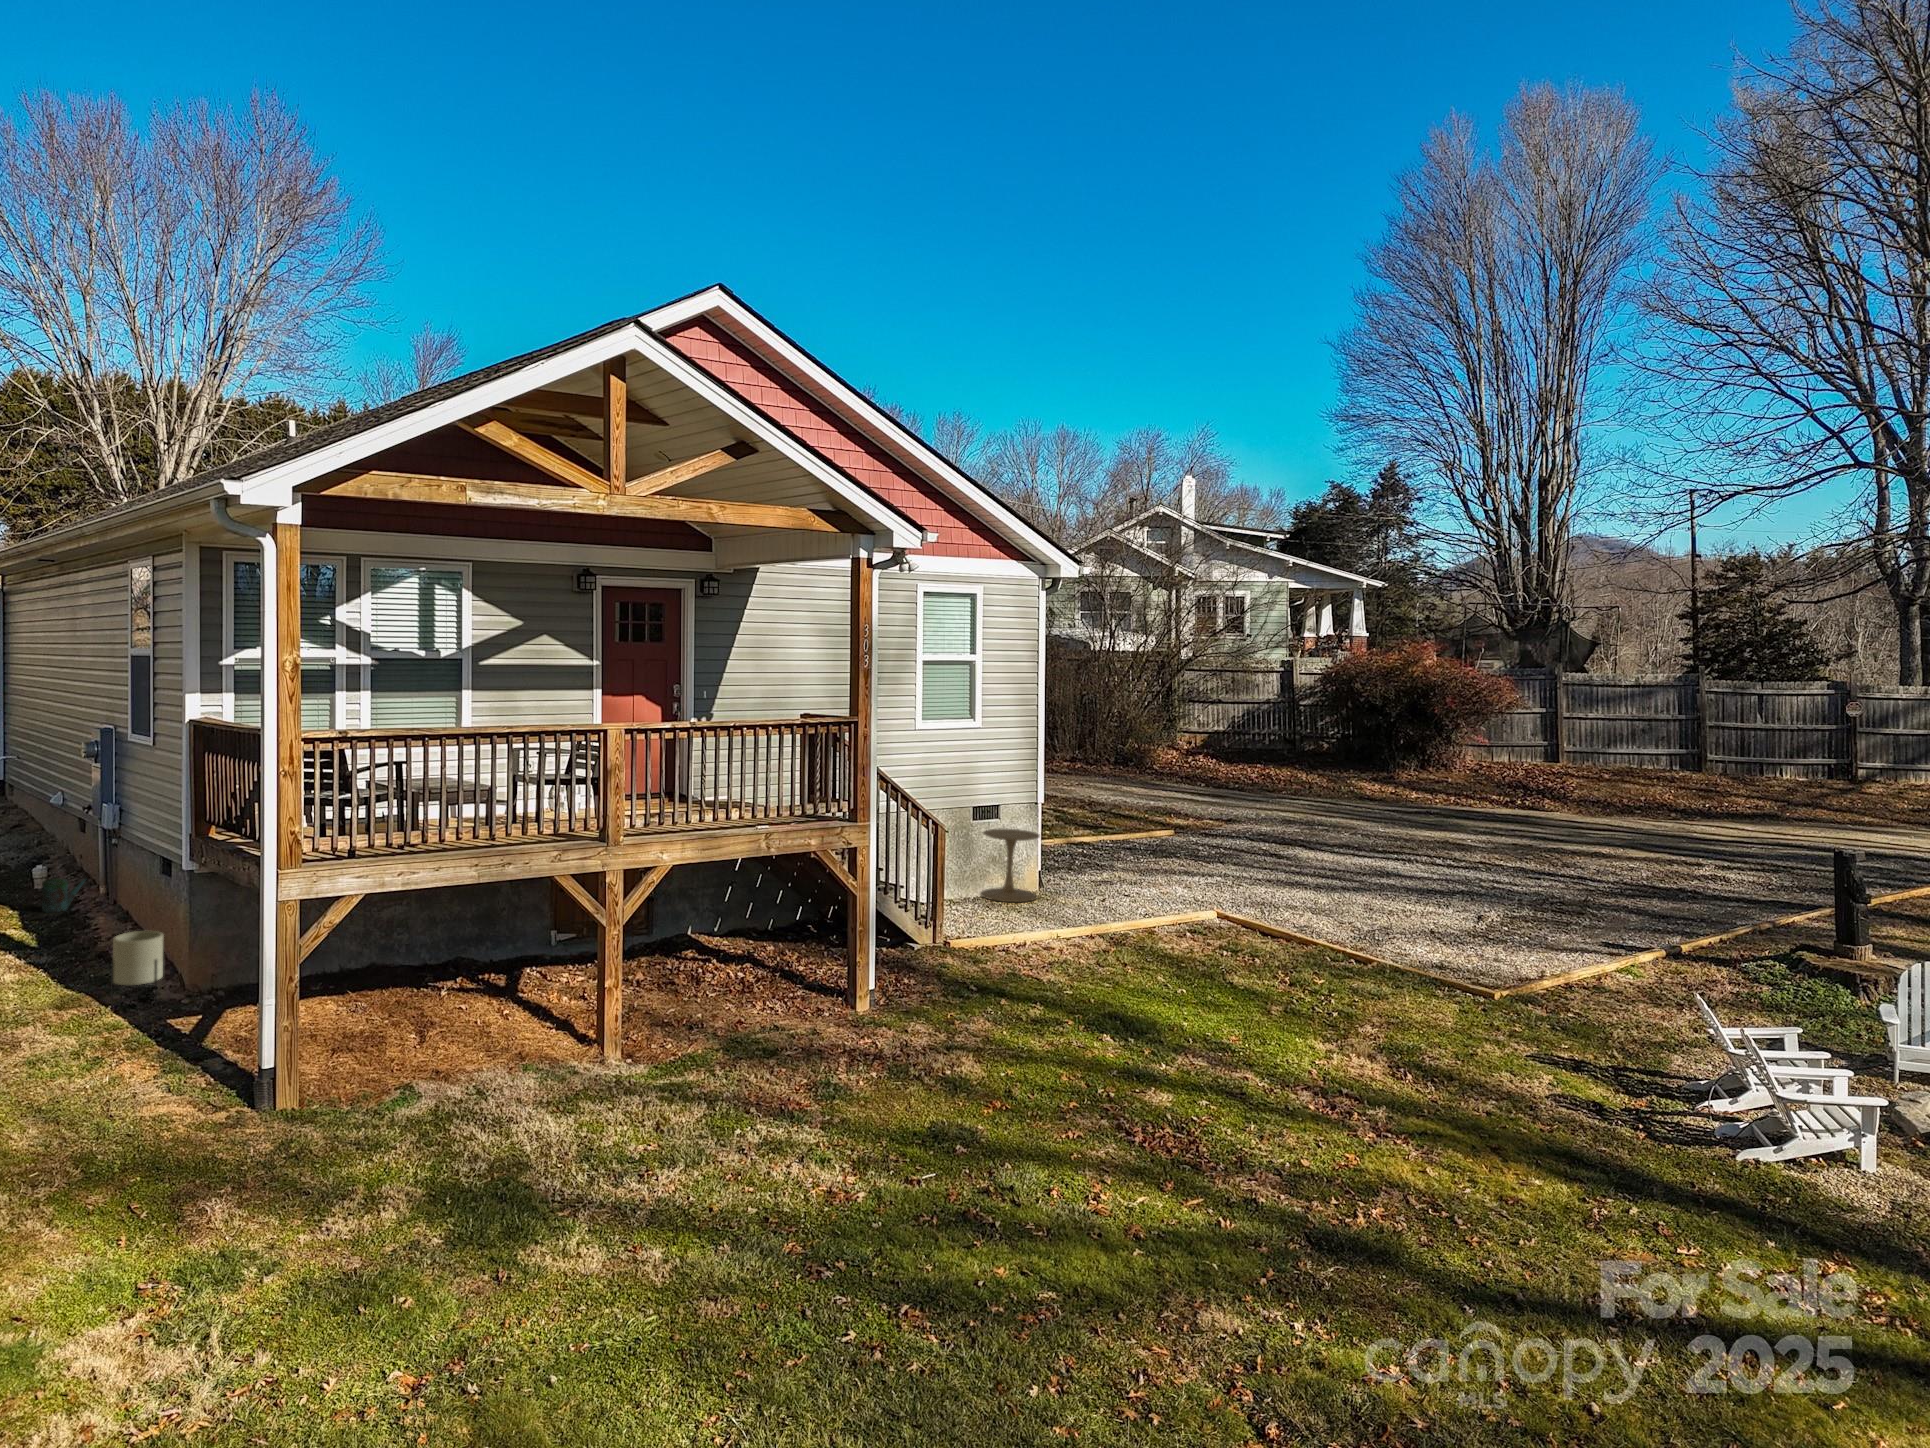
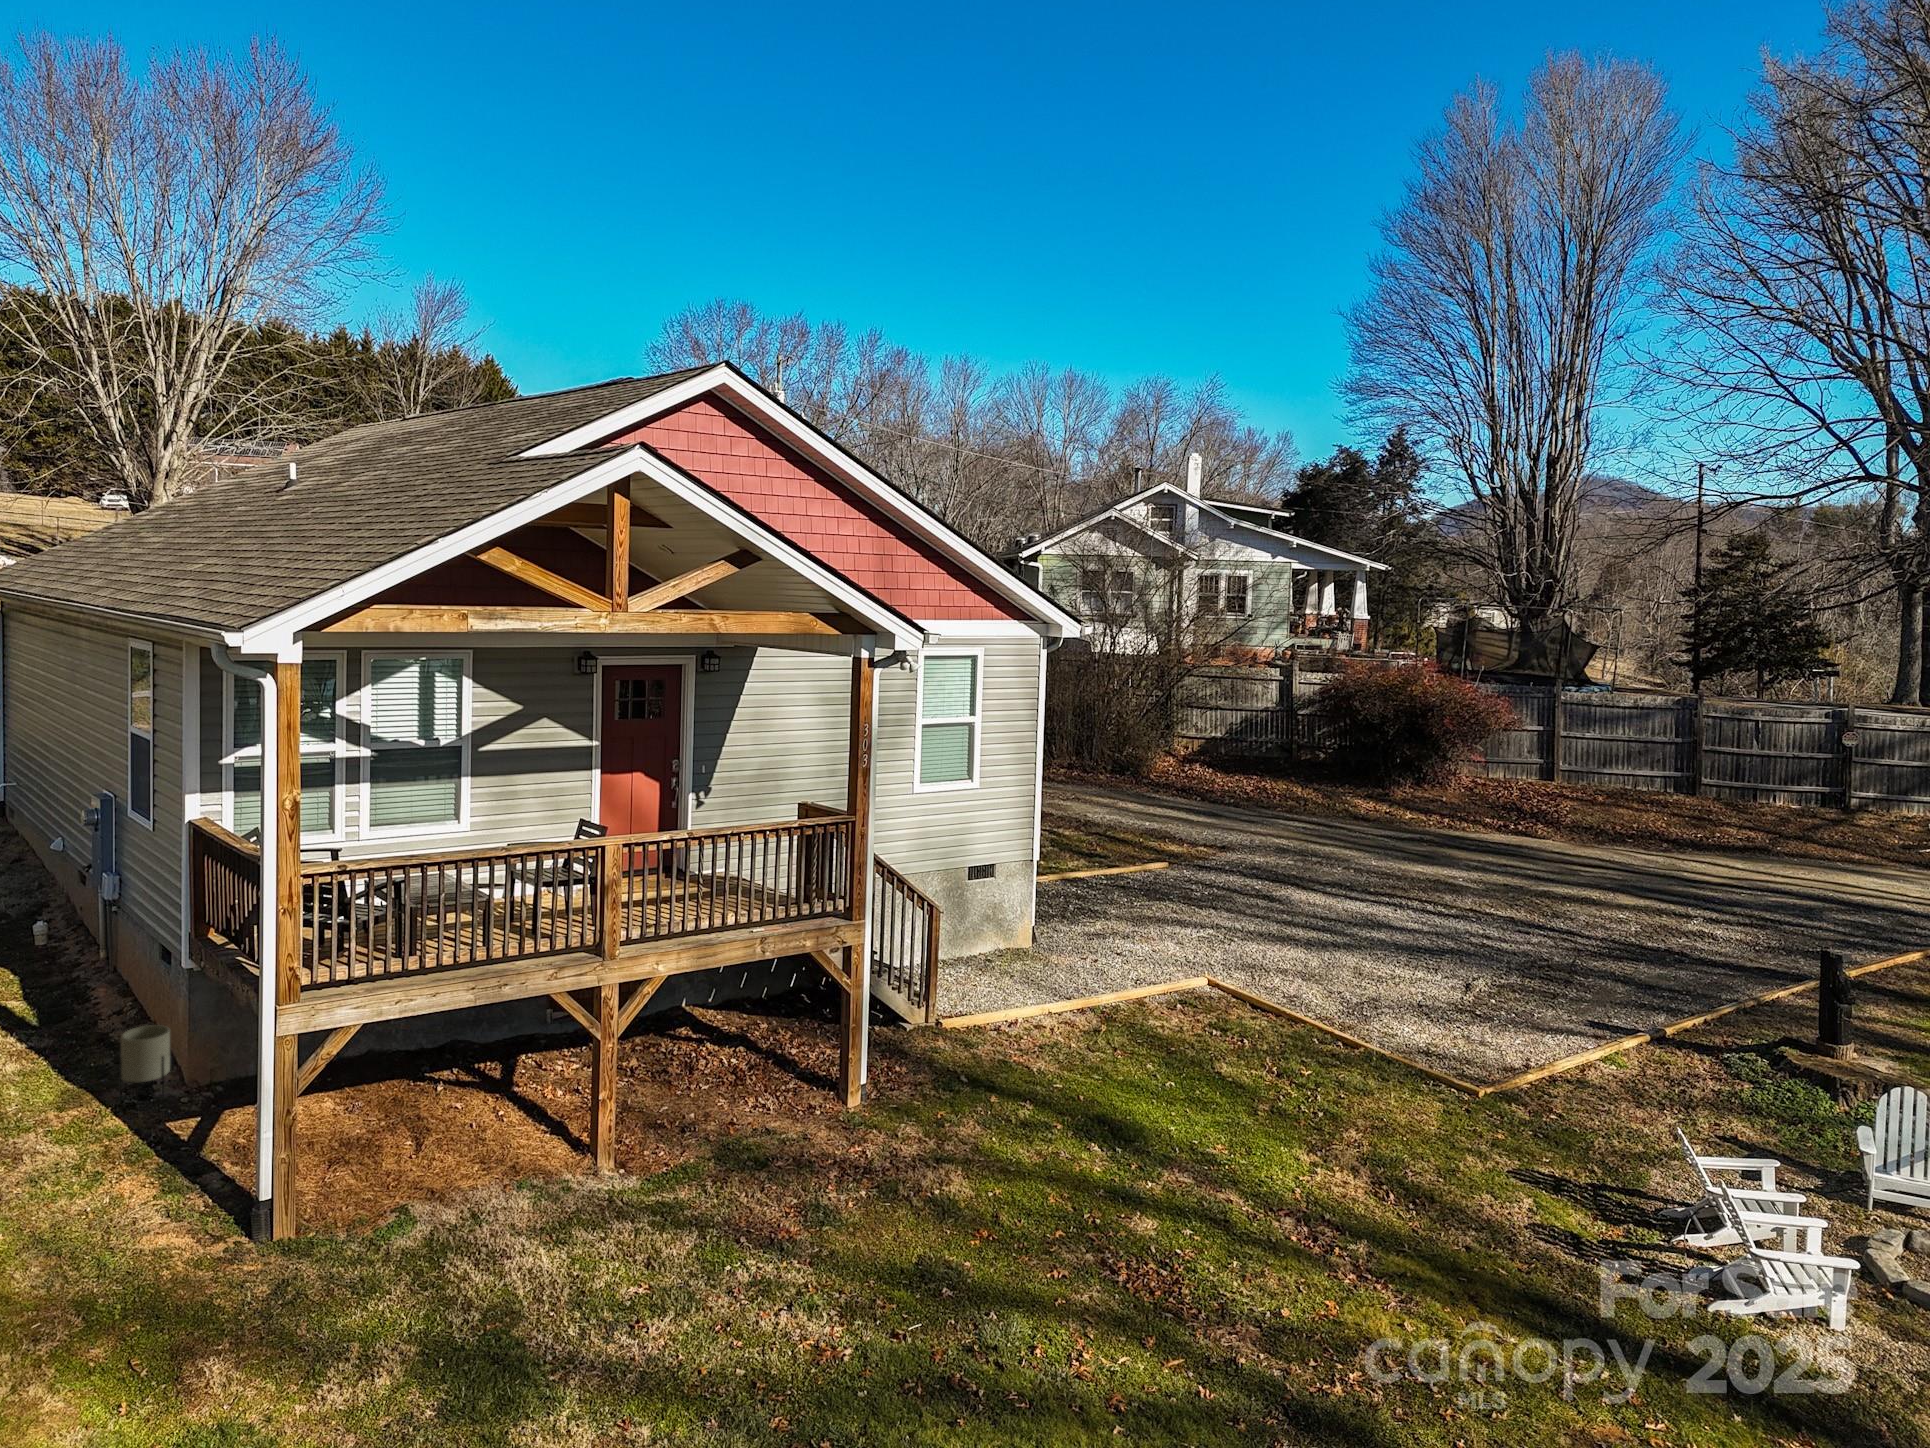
pedestal table: present [980,829,1040,902] -> none [975,887,1036,964]
watering can: present [41,873,92,913] -> none [46,942,106,983]

